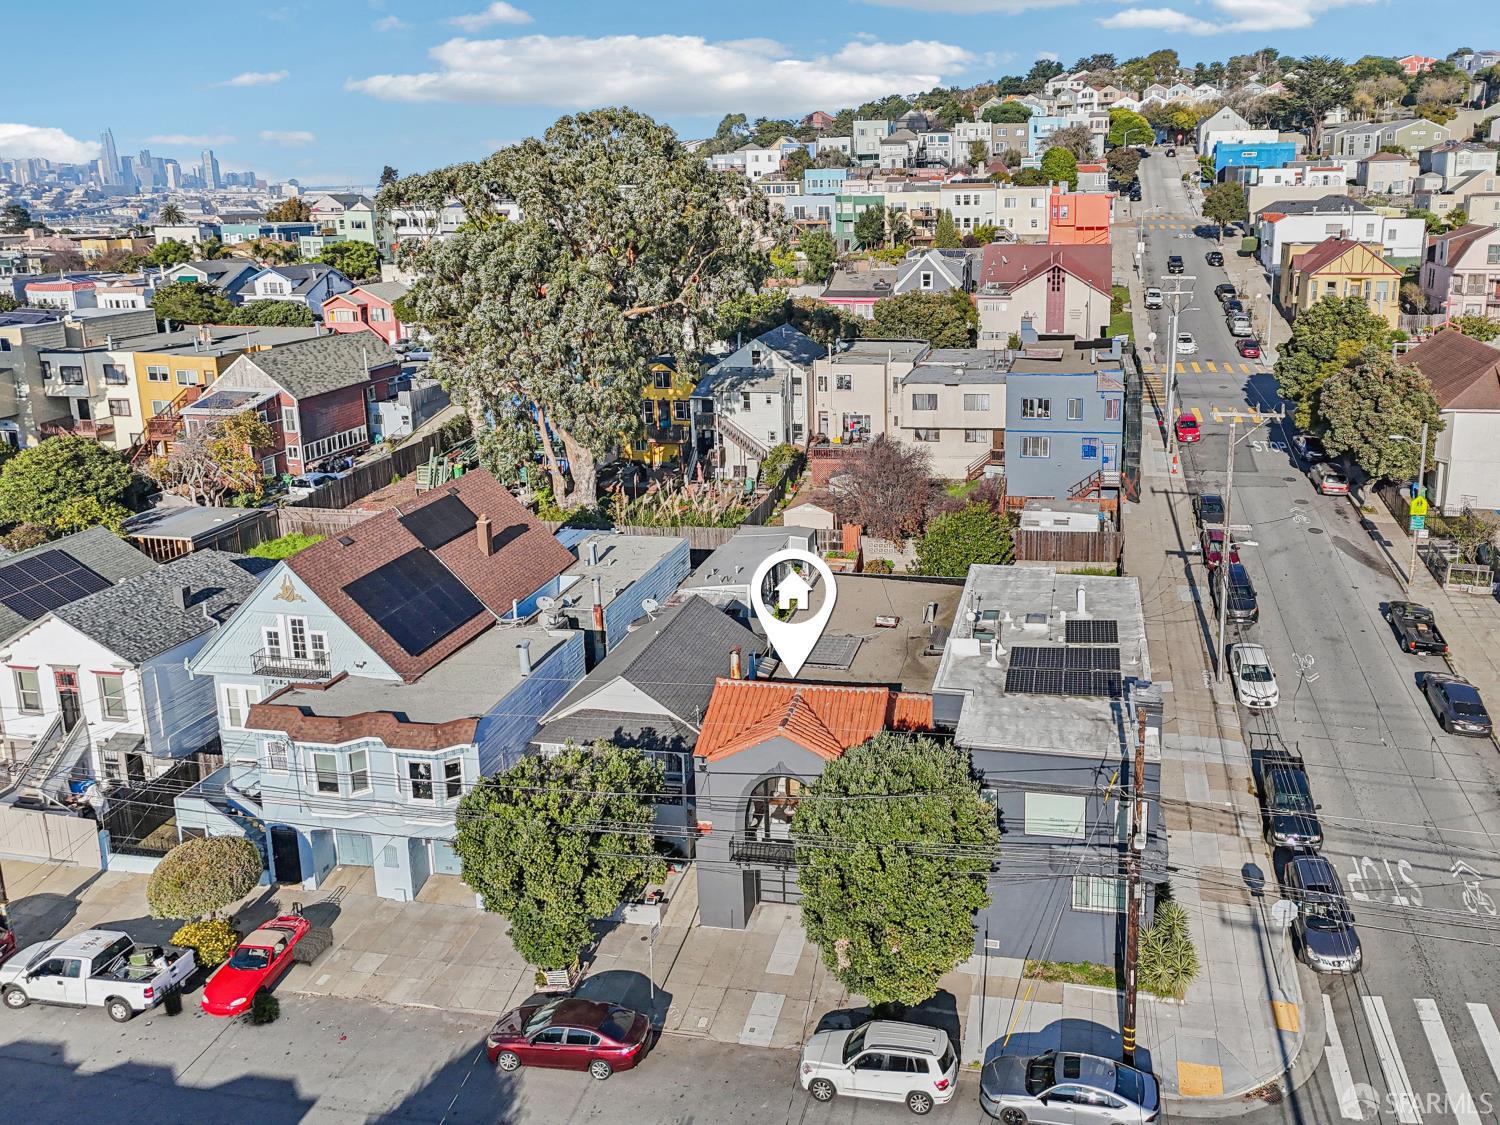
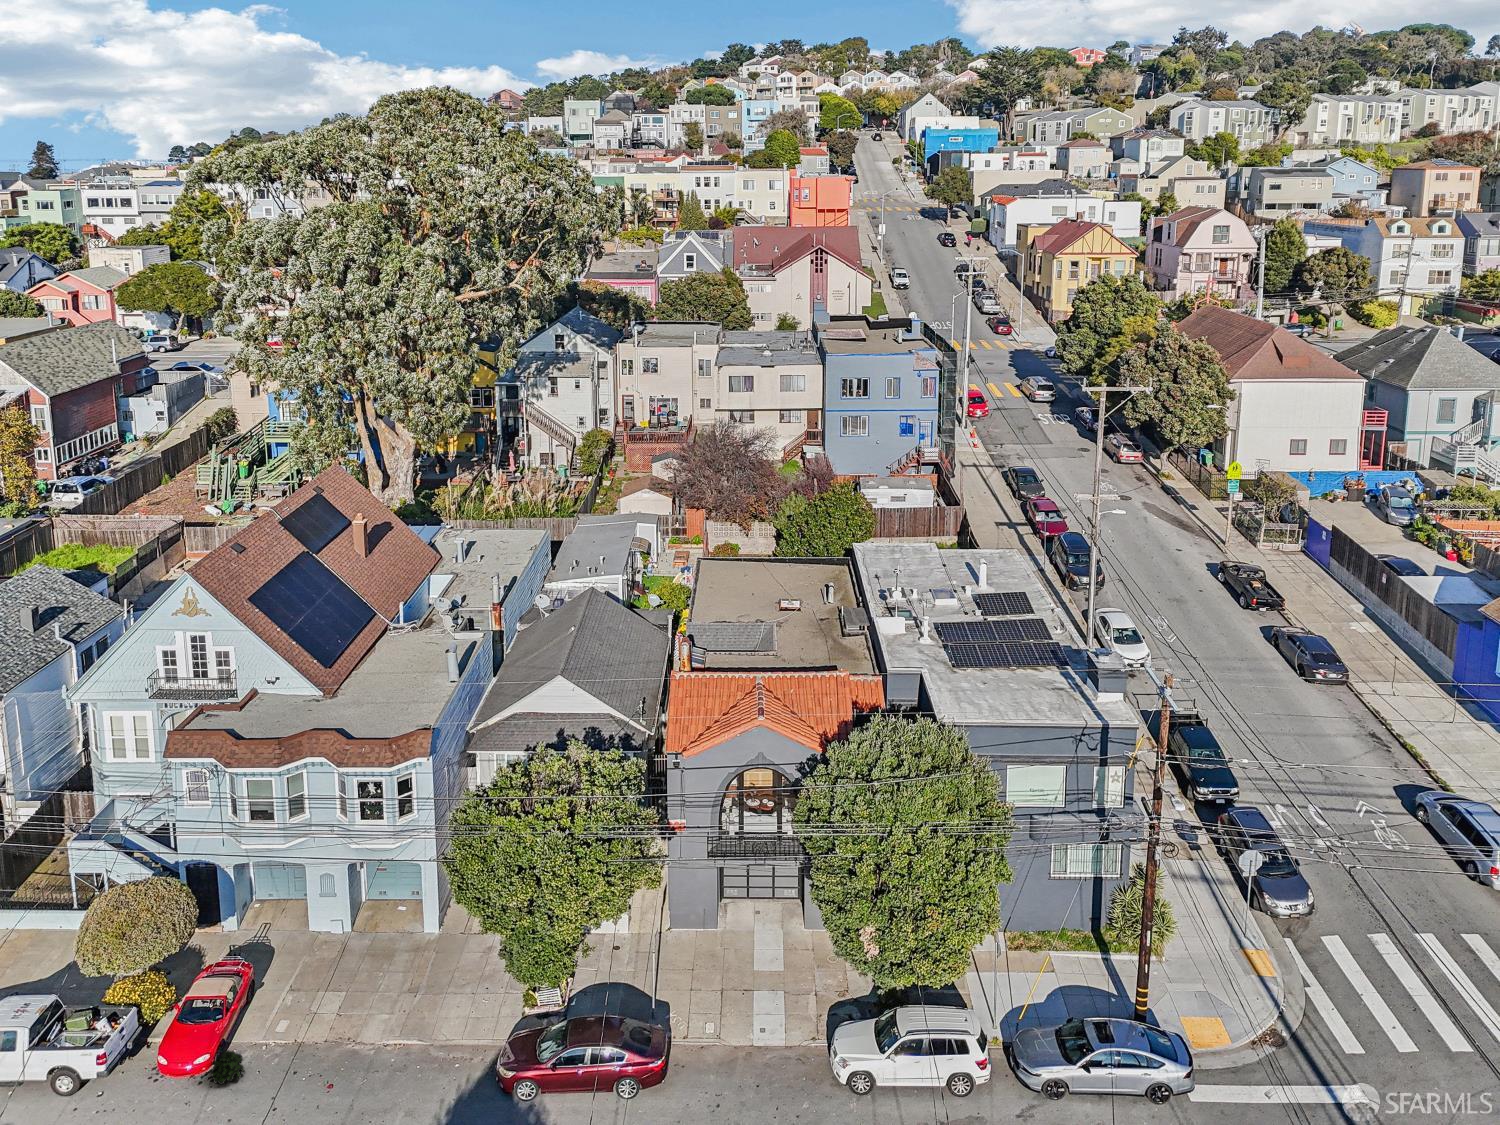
bench: present [292,926,333,966] -> none [240,969,281,1014]
waste bin: present [159,983,183,1016] -> none [98,1050,126,1089]

